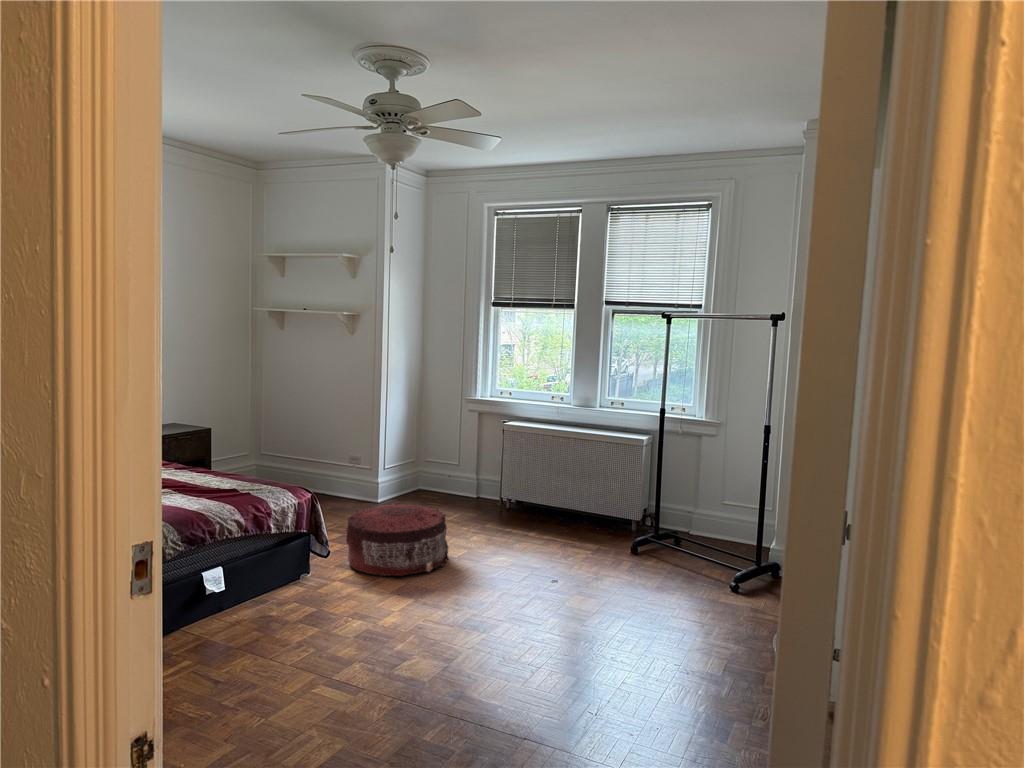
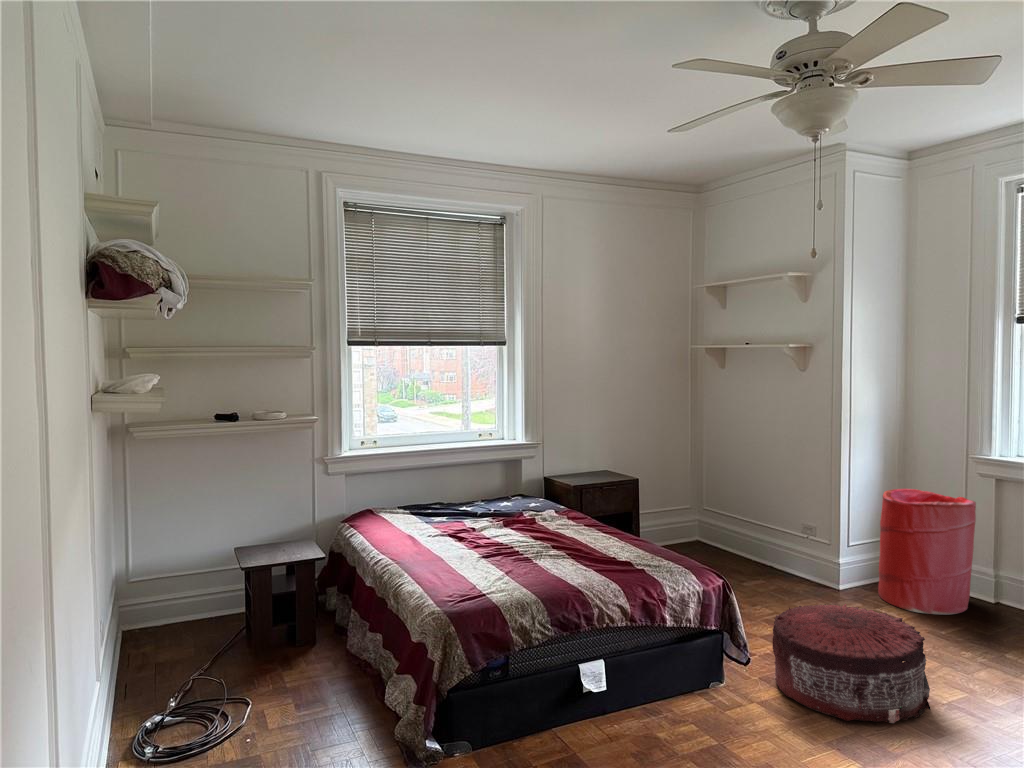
laundry hamper: none [406,423,468,510] -> present [878,489,976,615]

